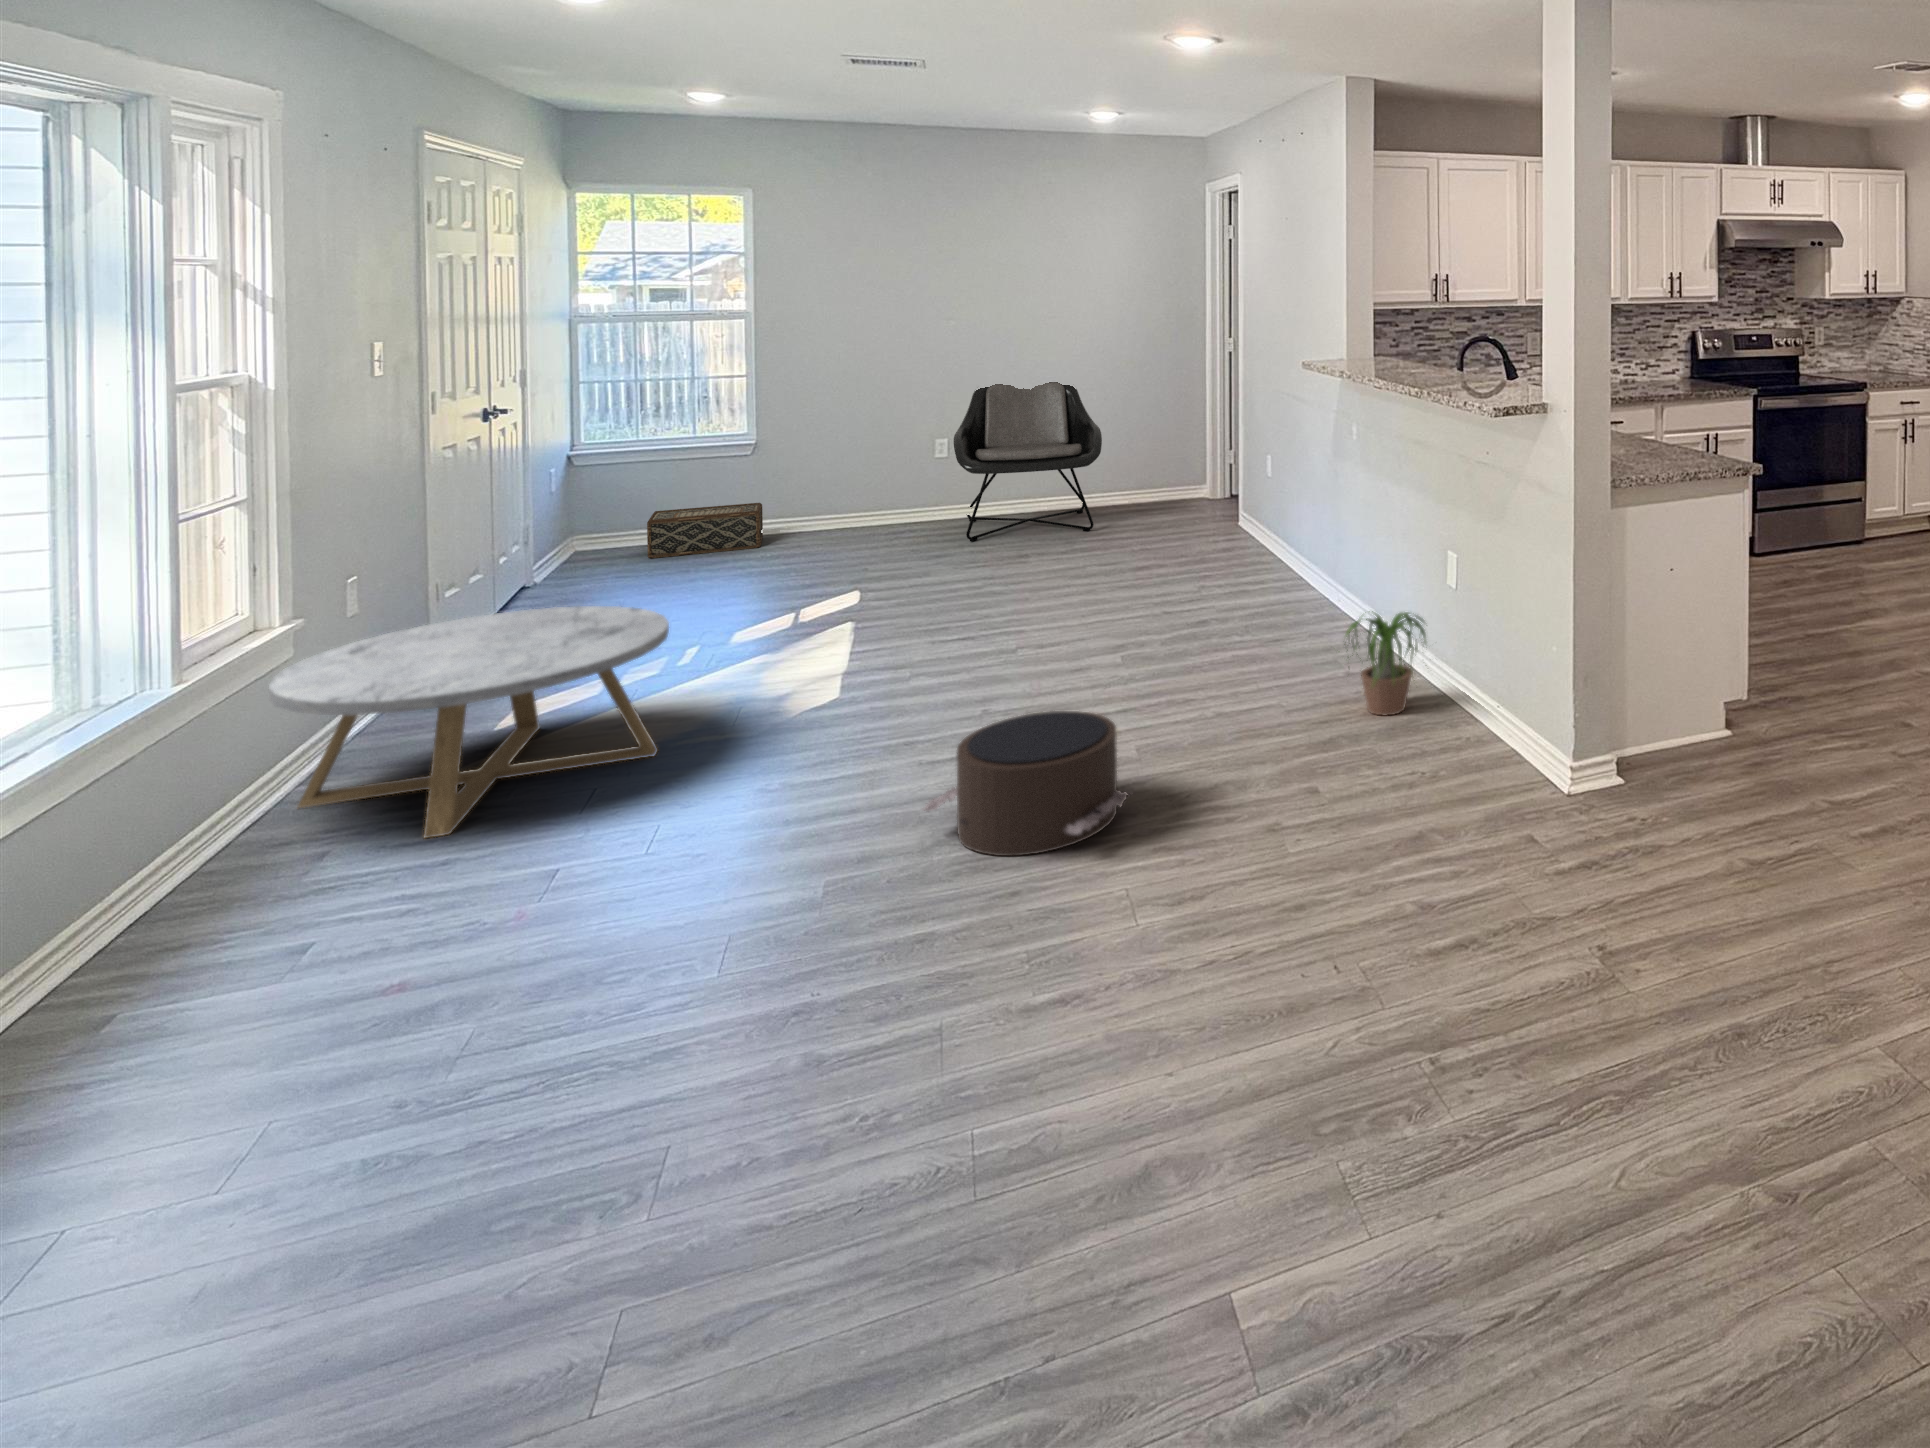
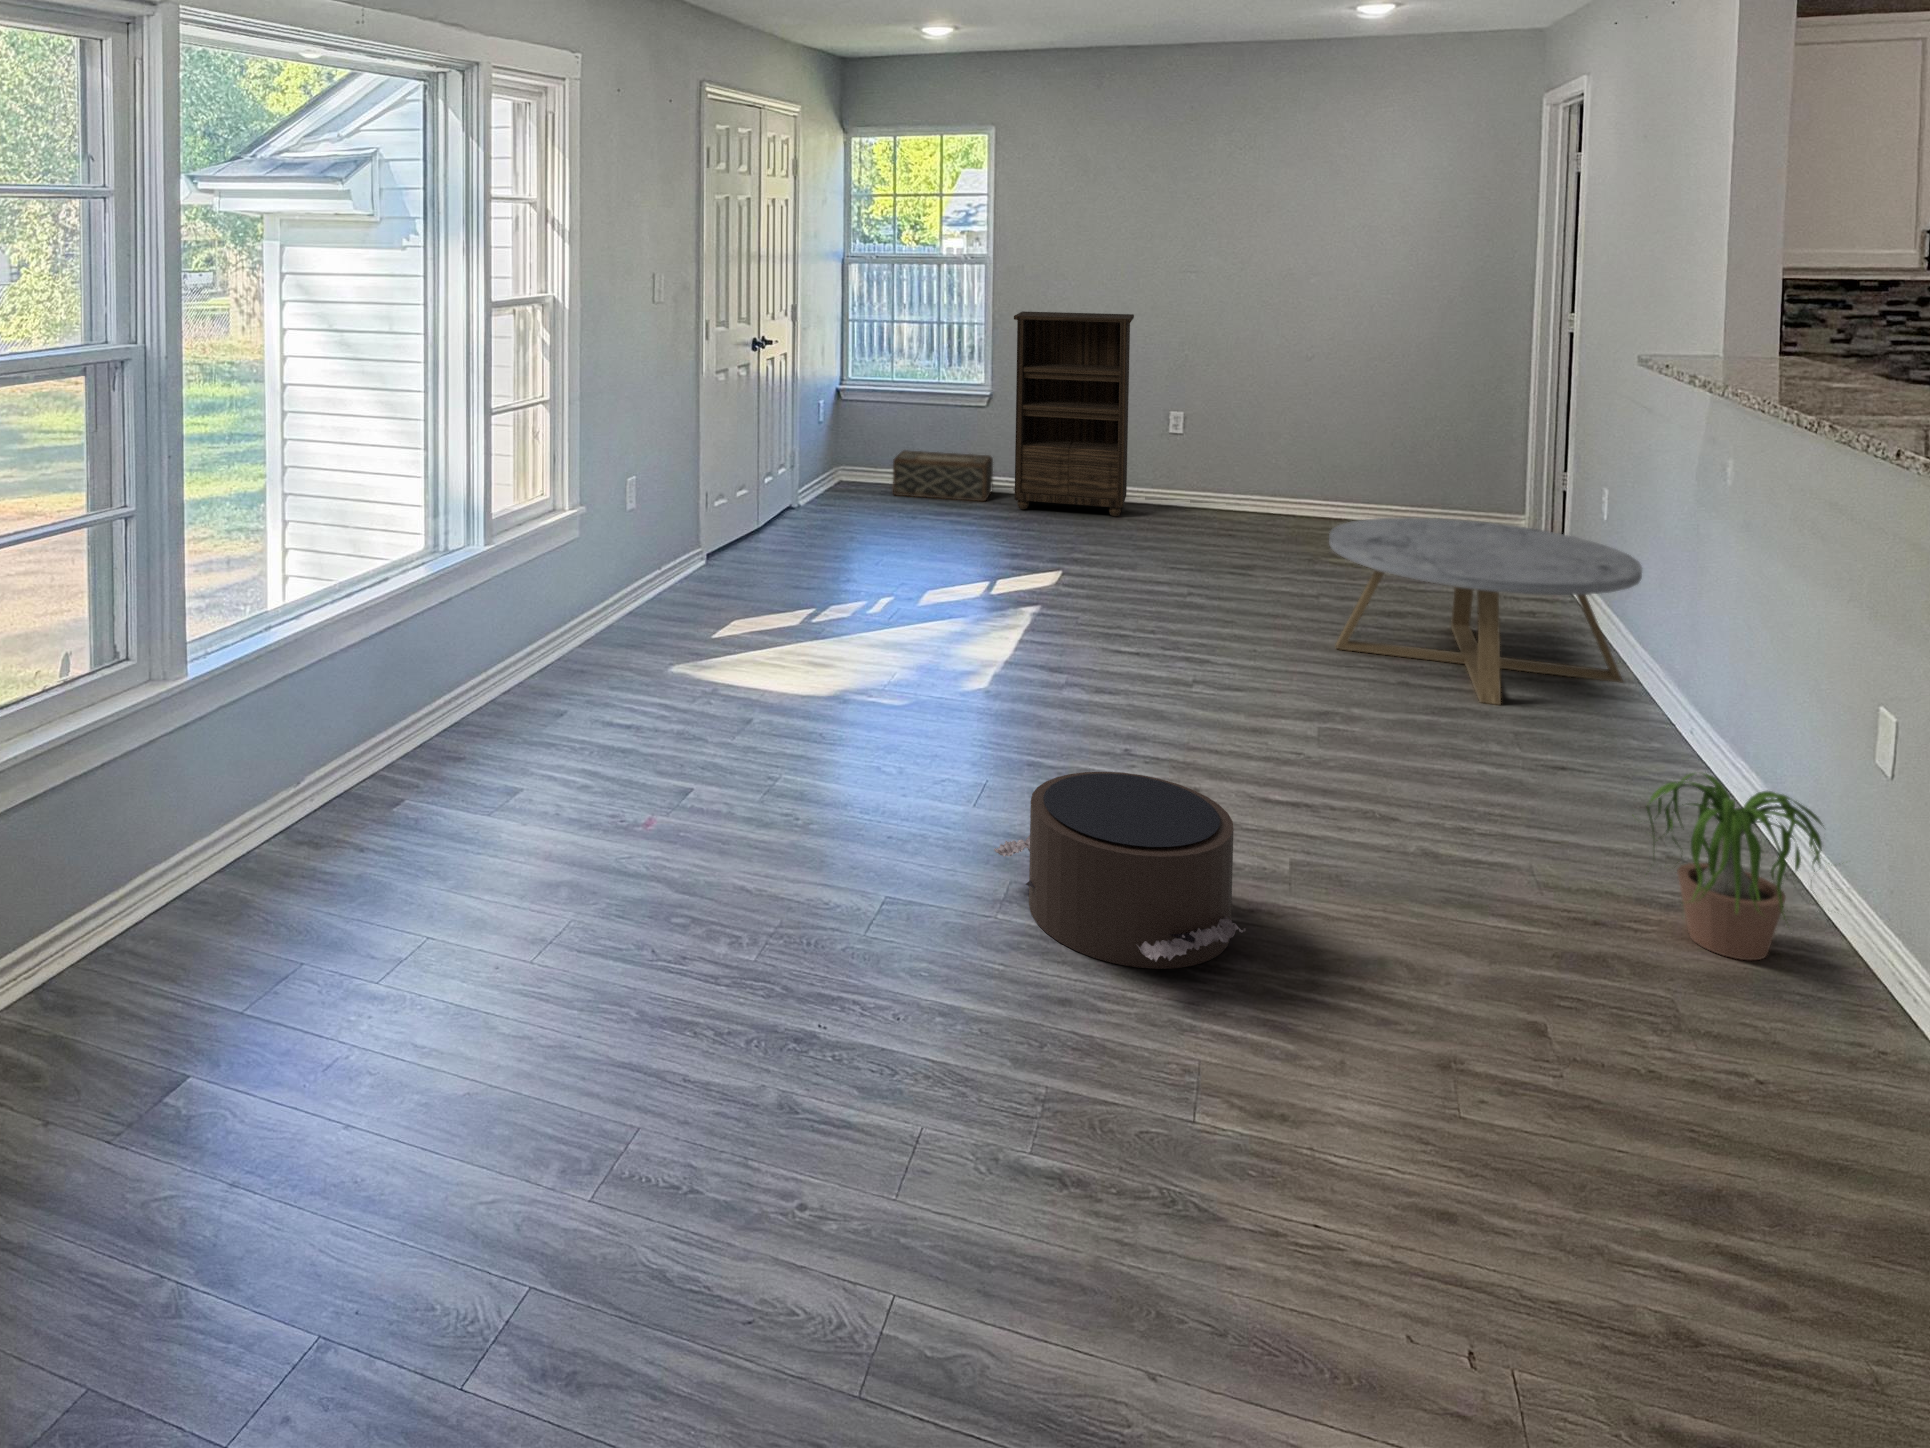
bookshelf: none [788,357,907,548] -> present [1014,311,1134,517]
lounge chair: present [954,382,1102,542] -> none [1176,346,1358,548]
coffee table: present [269,606,669,838] -> present [1329,517,1642,705]

